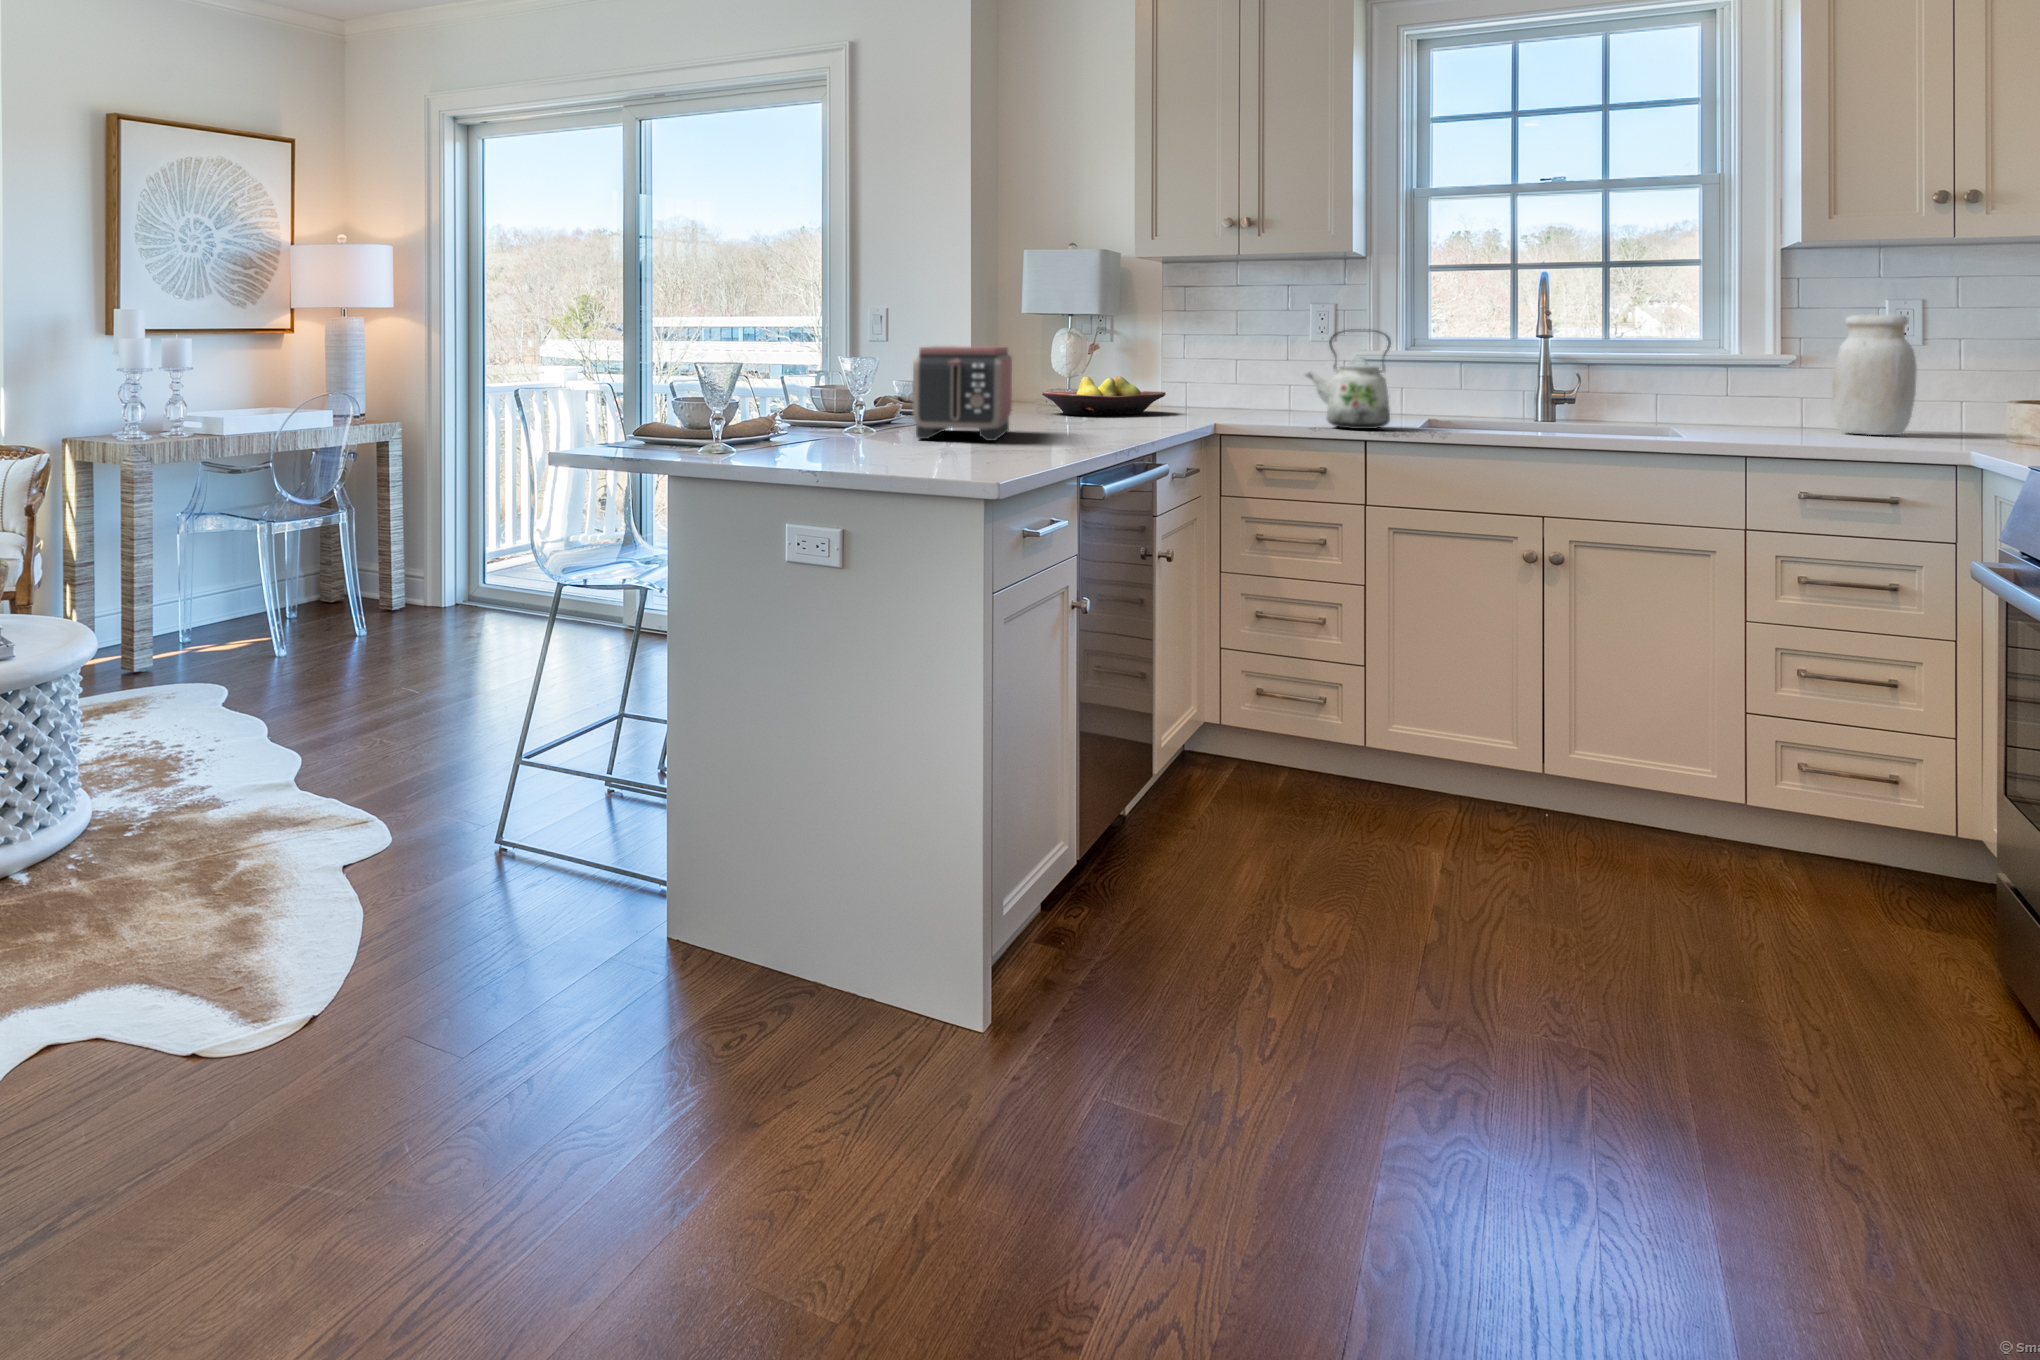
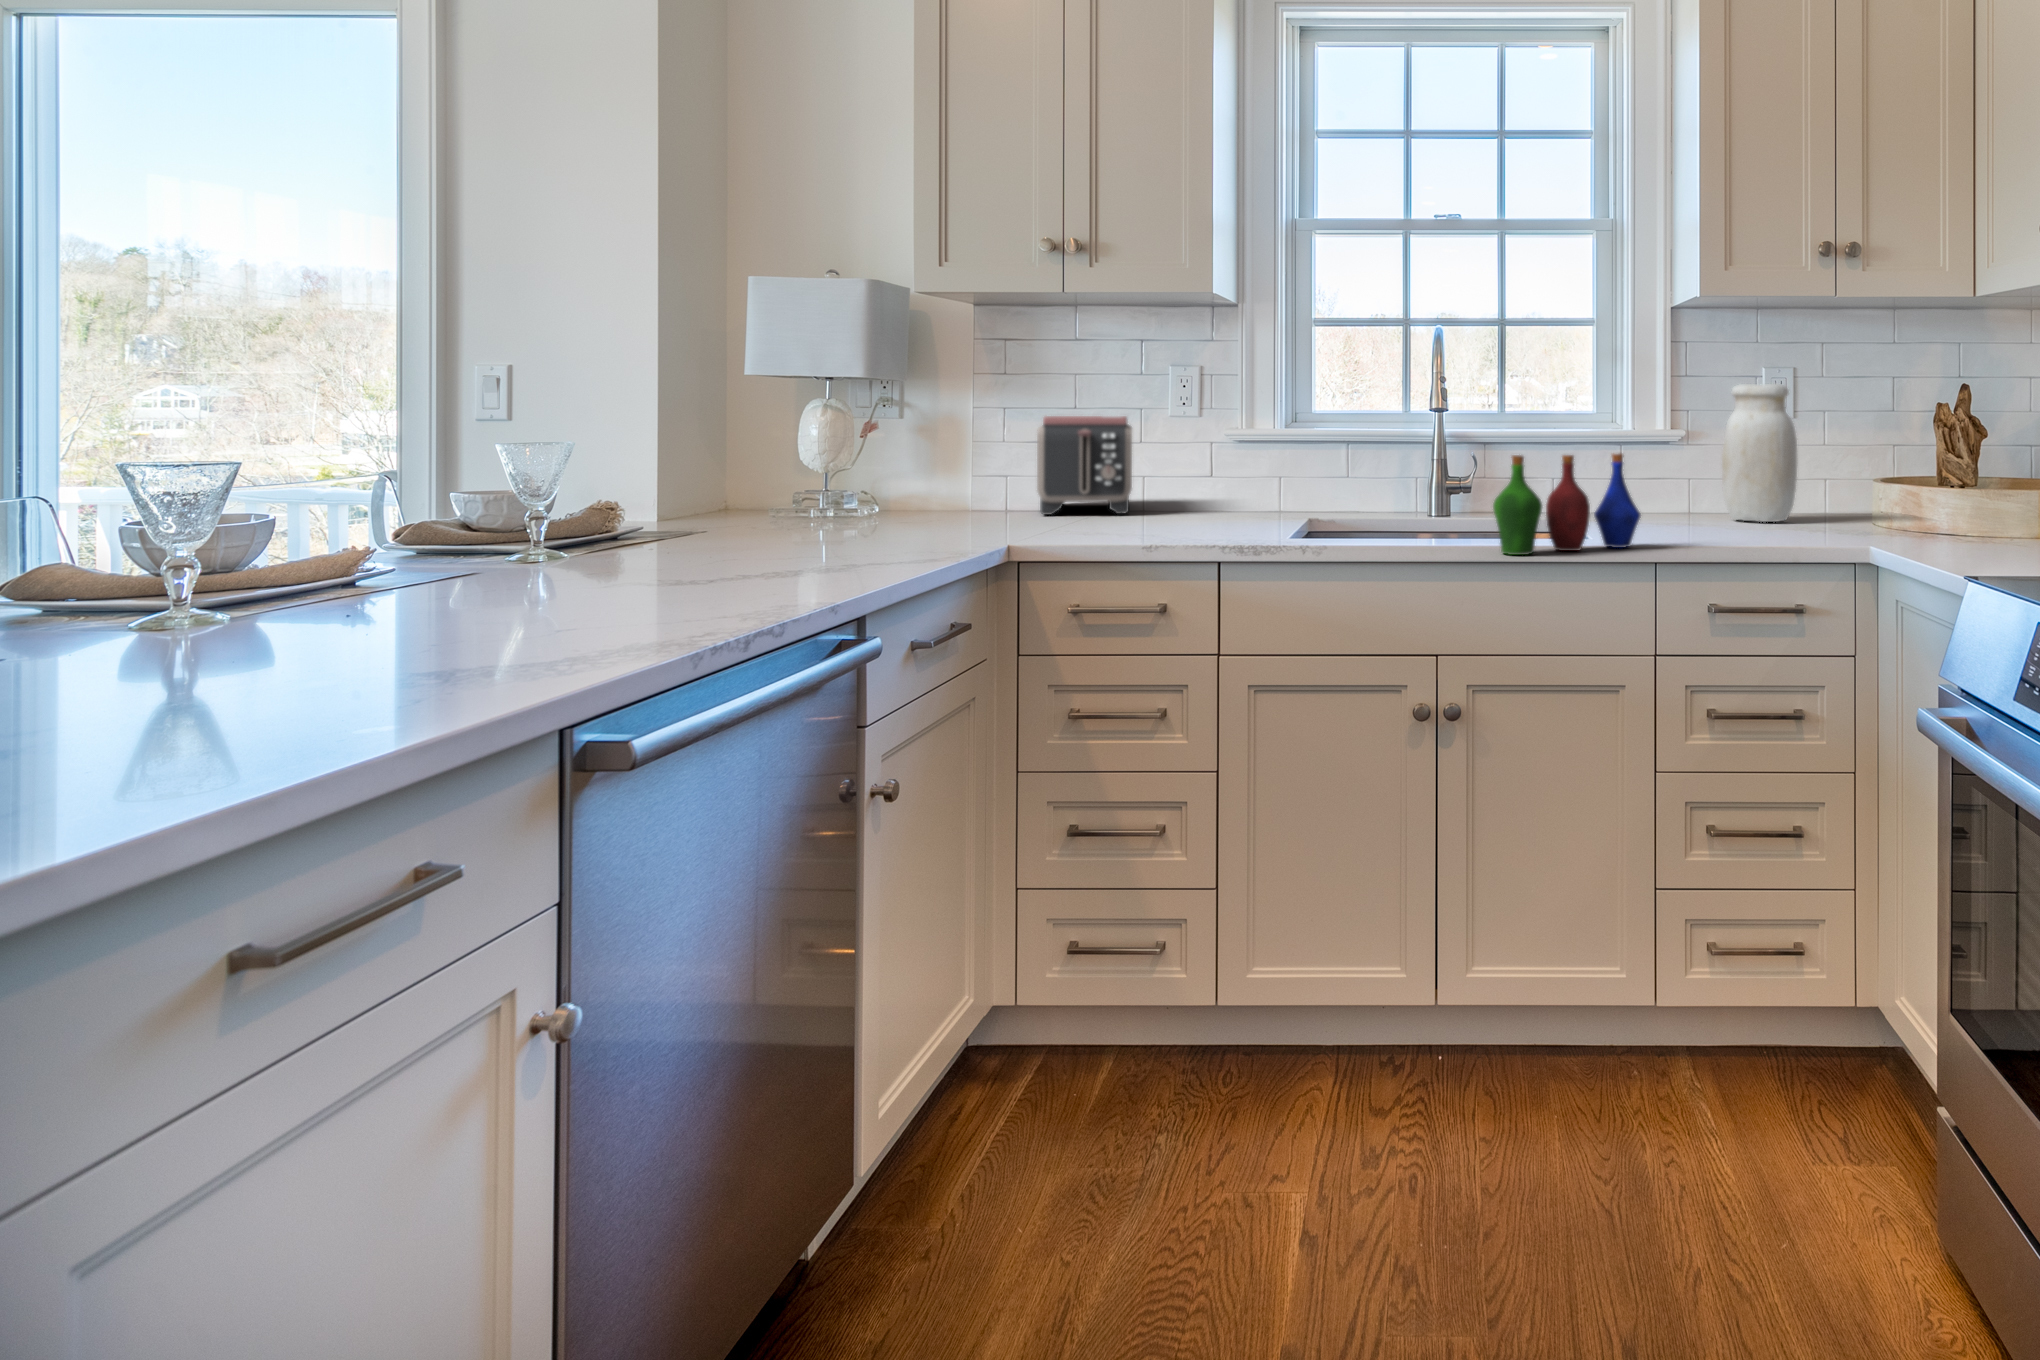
kettle: present [1306,329,1391,429] -> none [1130,399,1245,544]
toaster: present [913,346,1012,441] -> present [1037,416,1132,515]
bottle: none [1597,370,1733,444] -> present [1493,454,1641,555]
fruit bowl: present [1042,376,1166,415] -> none [742,469,954,533]

